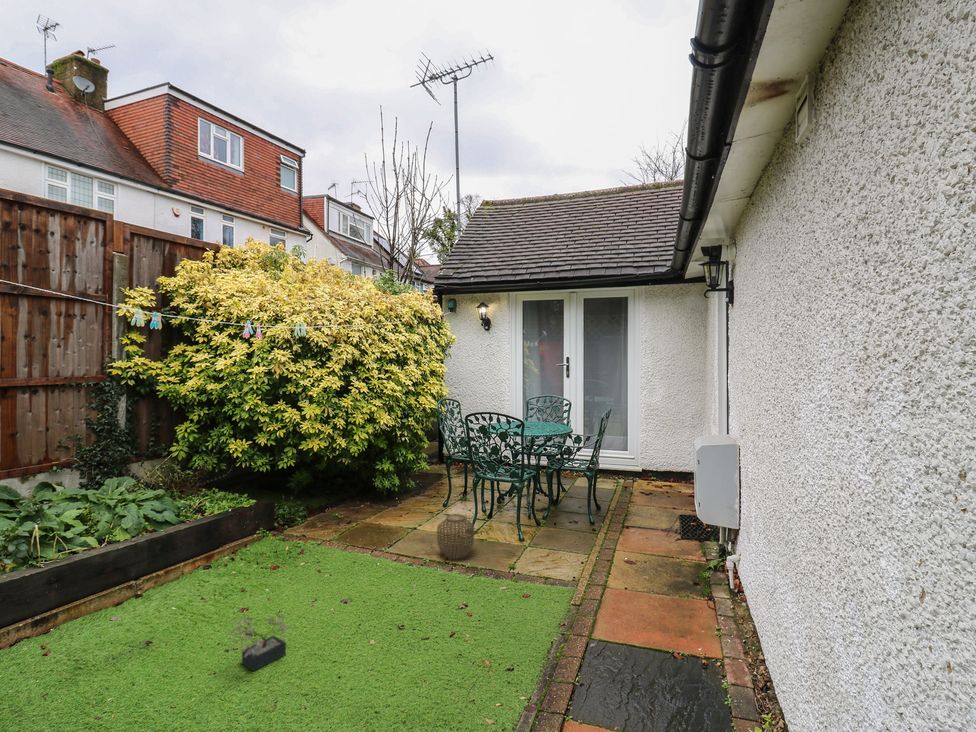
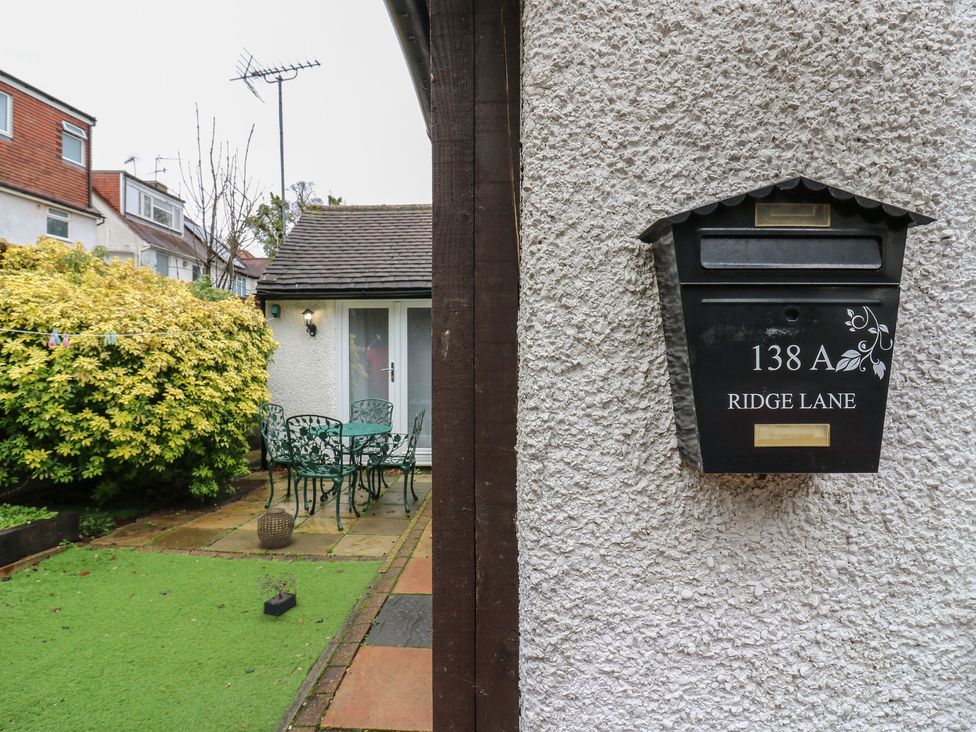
decorative plant: present [230,613,290,671] -> present [256,573,297,615]

